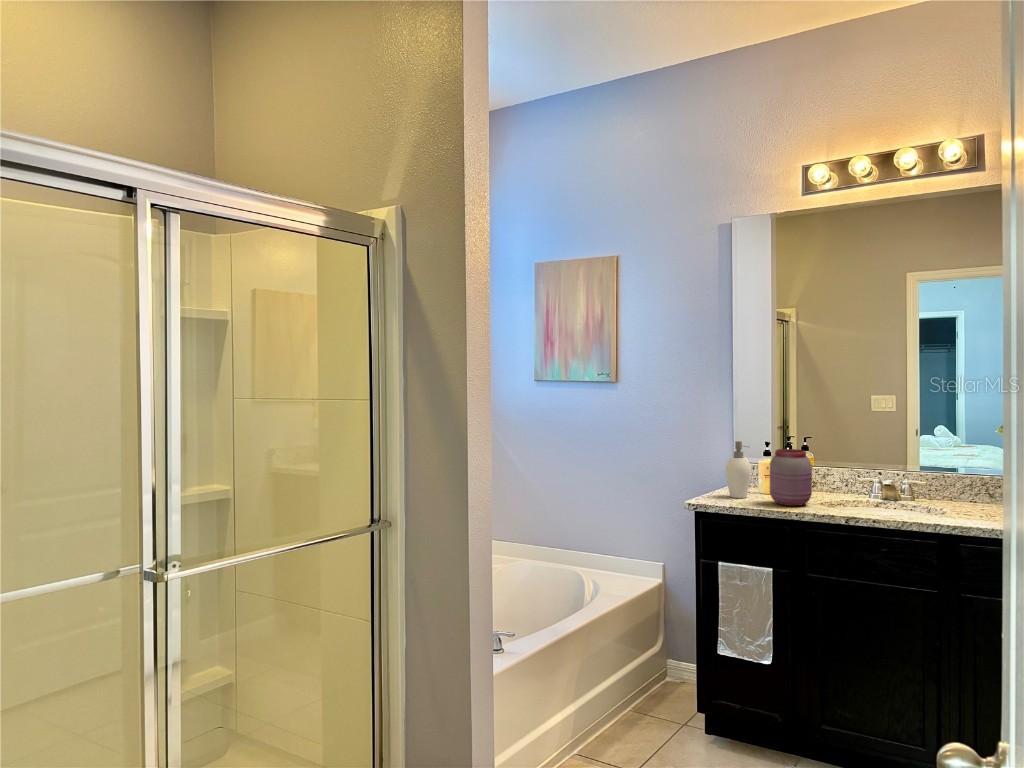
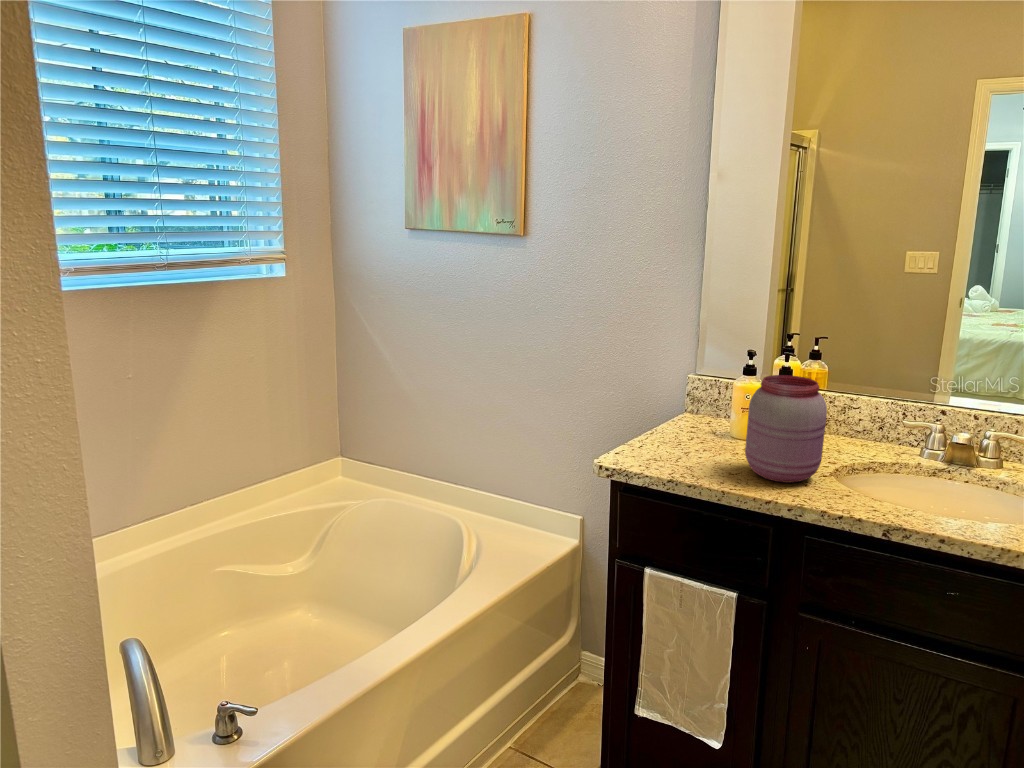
soap dispenser: present [726,441,751,498] -> none [674,353,718,452]

